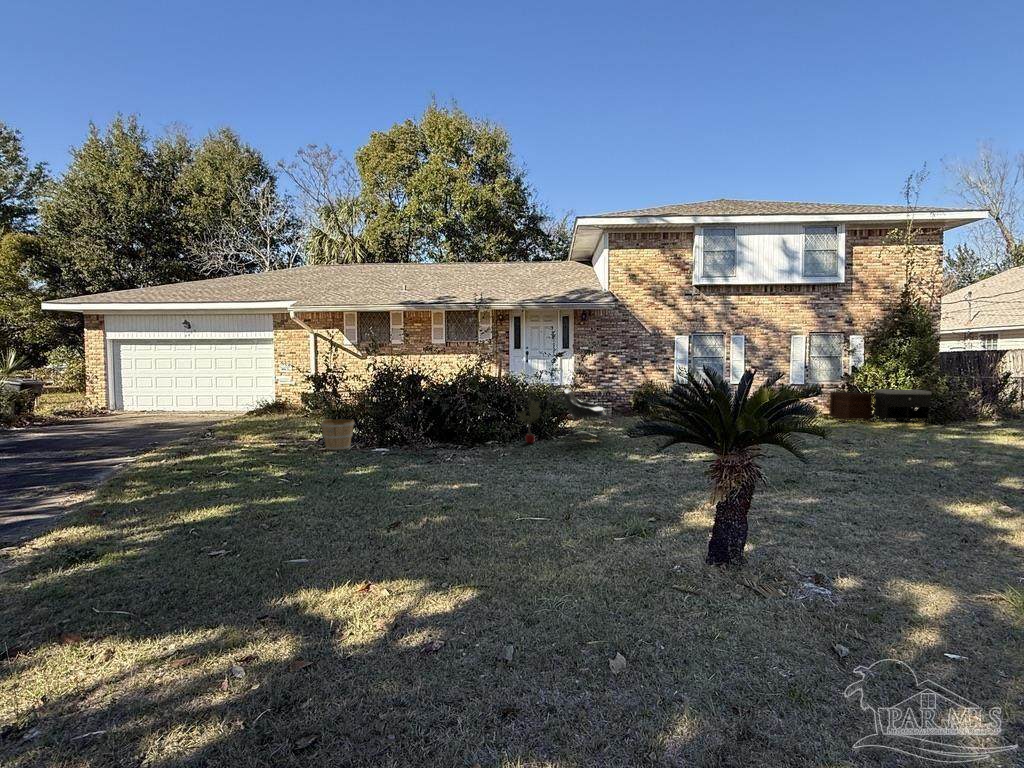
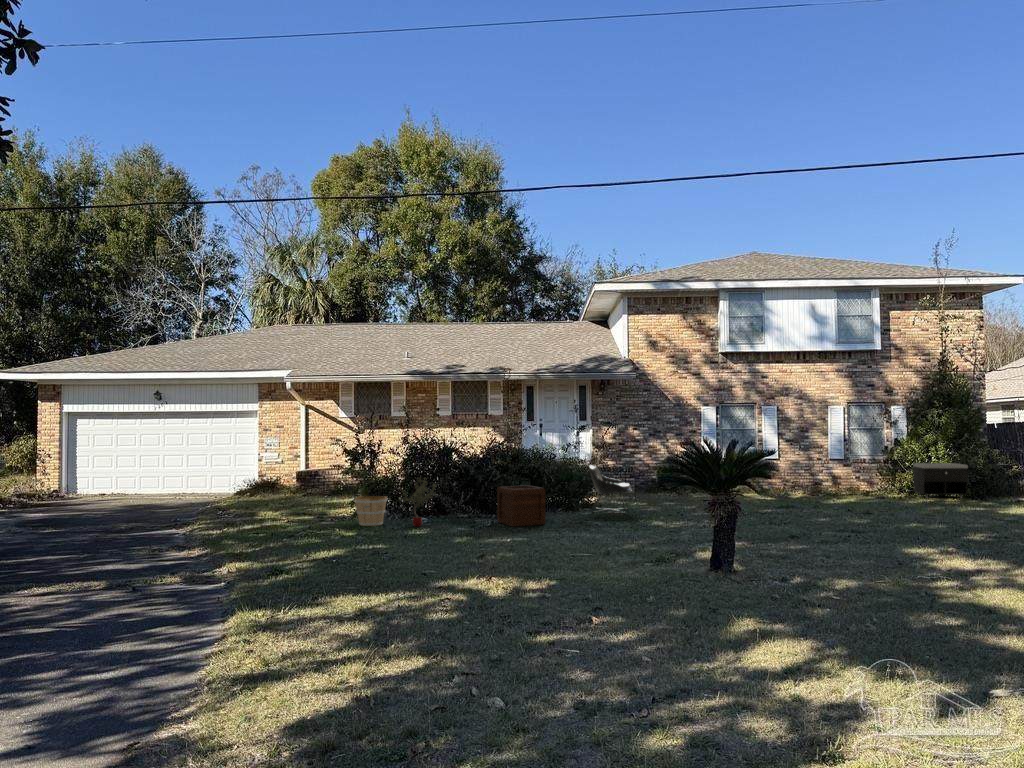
wooden crate: present [829,391,872,420] -> present [497,485,546,527]
potted tree: present [517,398,541,443] -> present [399,478,436,527]

